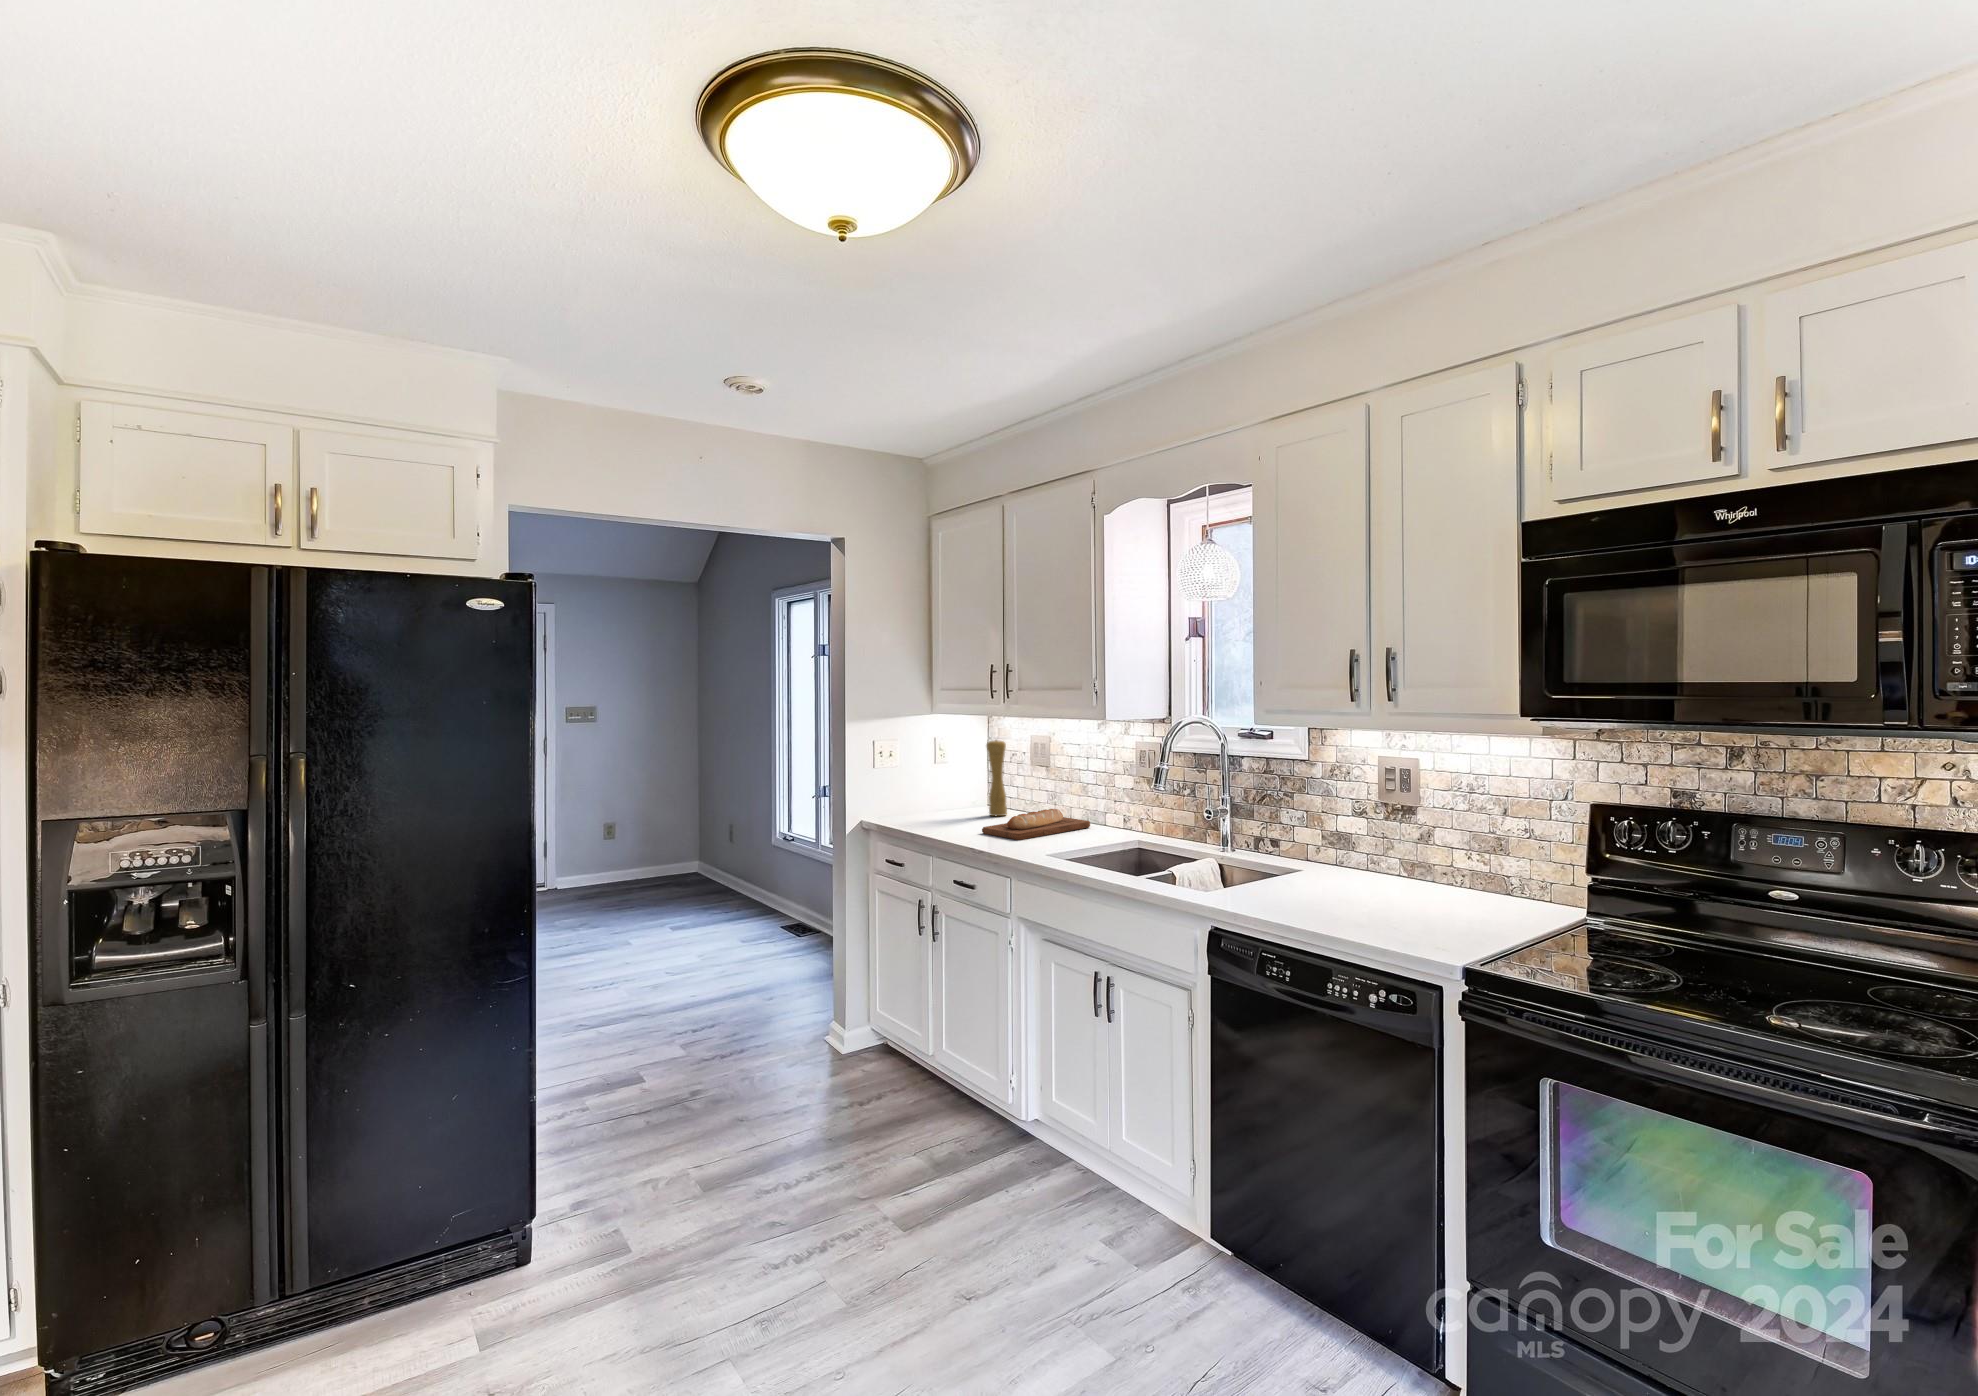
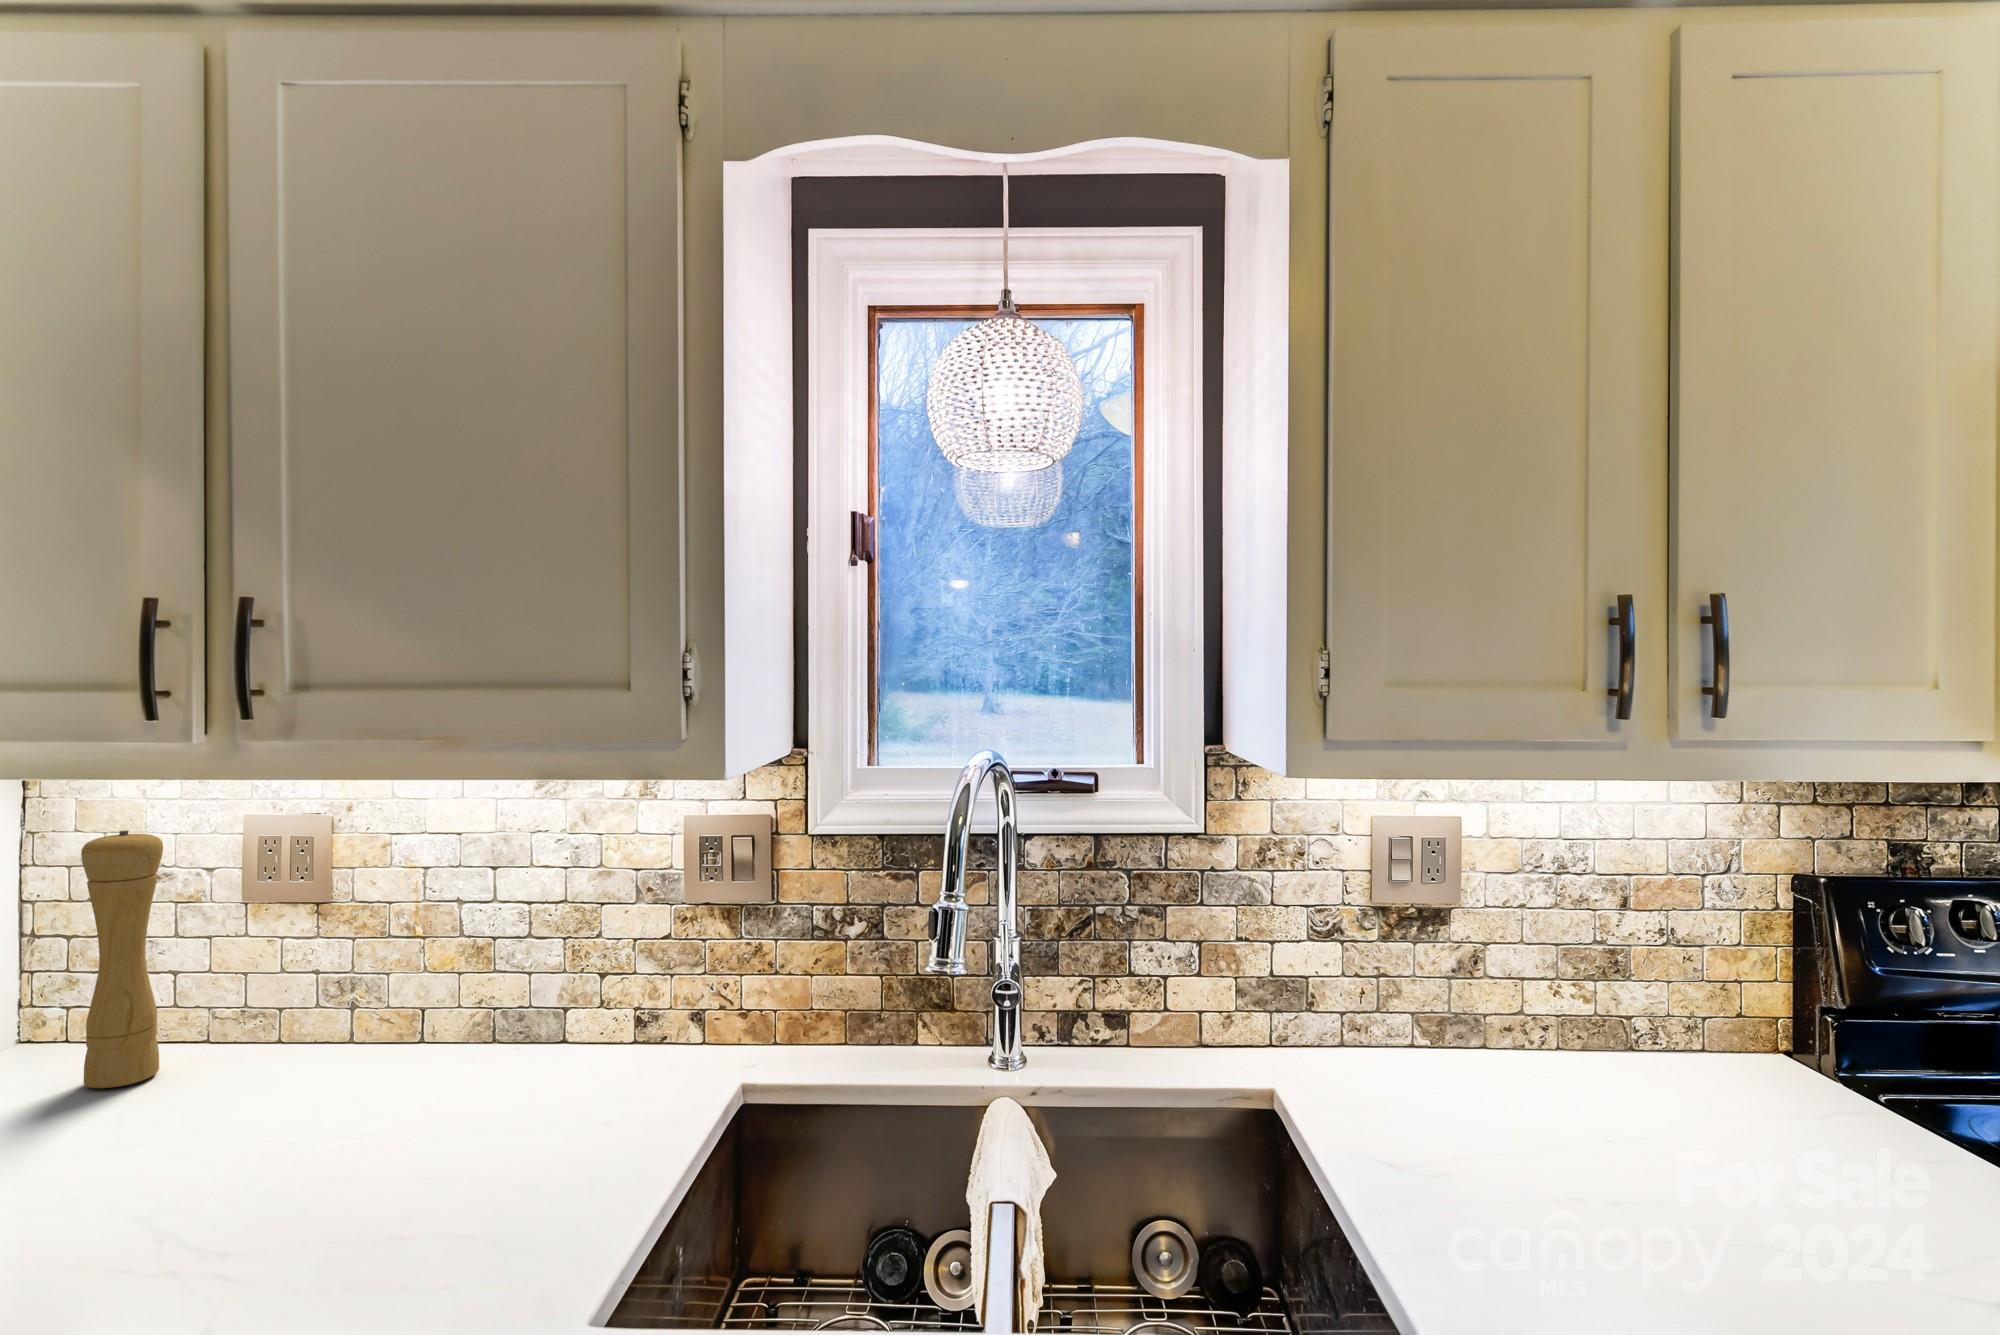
bread loaf: present [982,809,1090,840] -> none [182,1029,531,1196]

